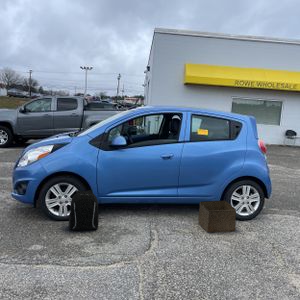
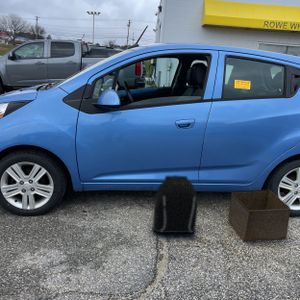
backpack: present [69,190,99,230] -> present [153,175,198,233]

